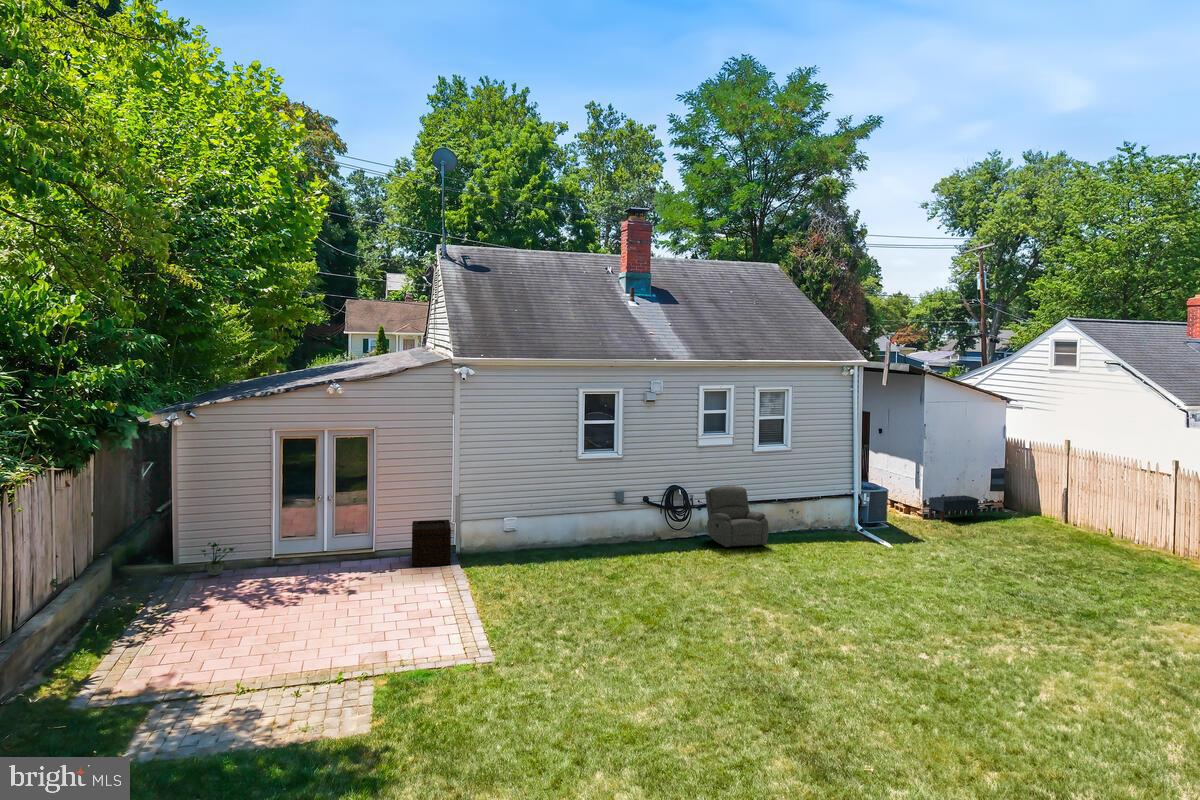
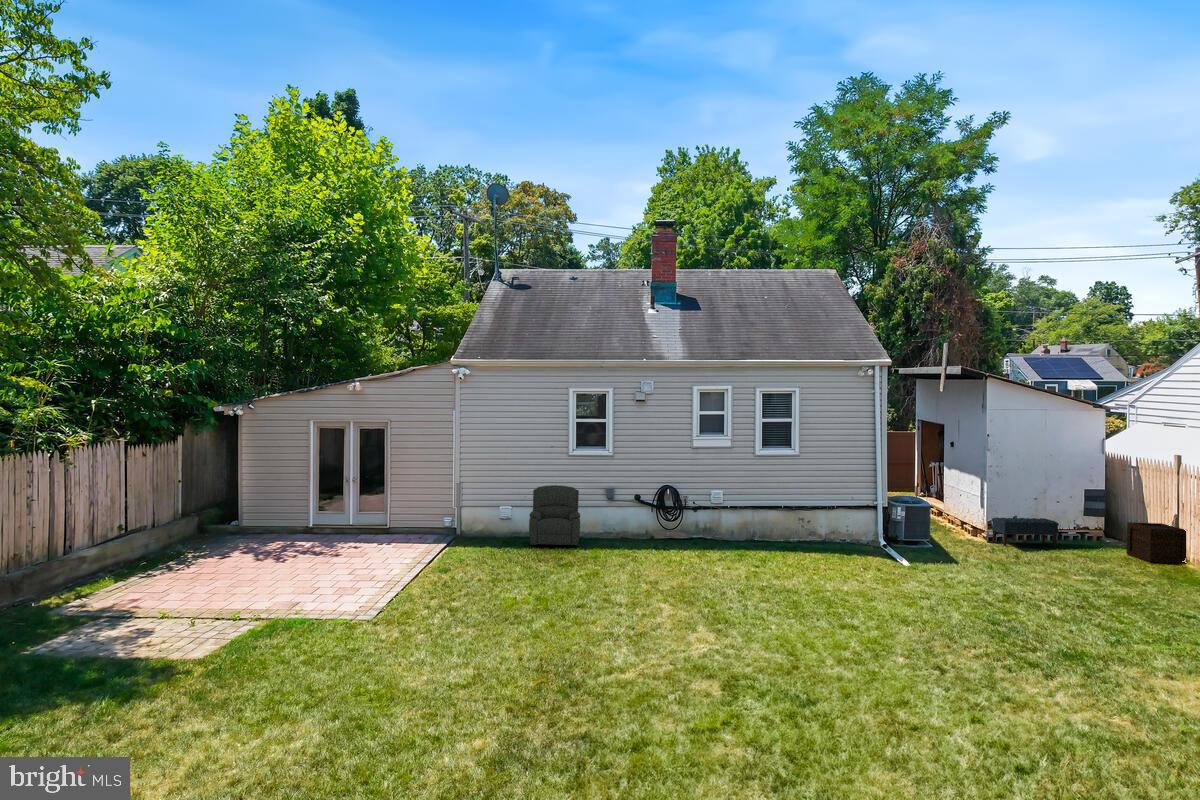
chair: present [705,486,769,548] -> present [529,485,580,547]
wooden crate: present [412,520,451,567] -> present [1126,522,1188,564]
potted plant: present [201,542,234,575] -> none [253,502,284,534]

